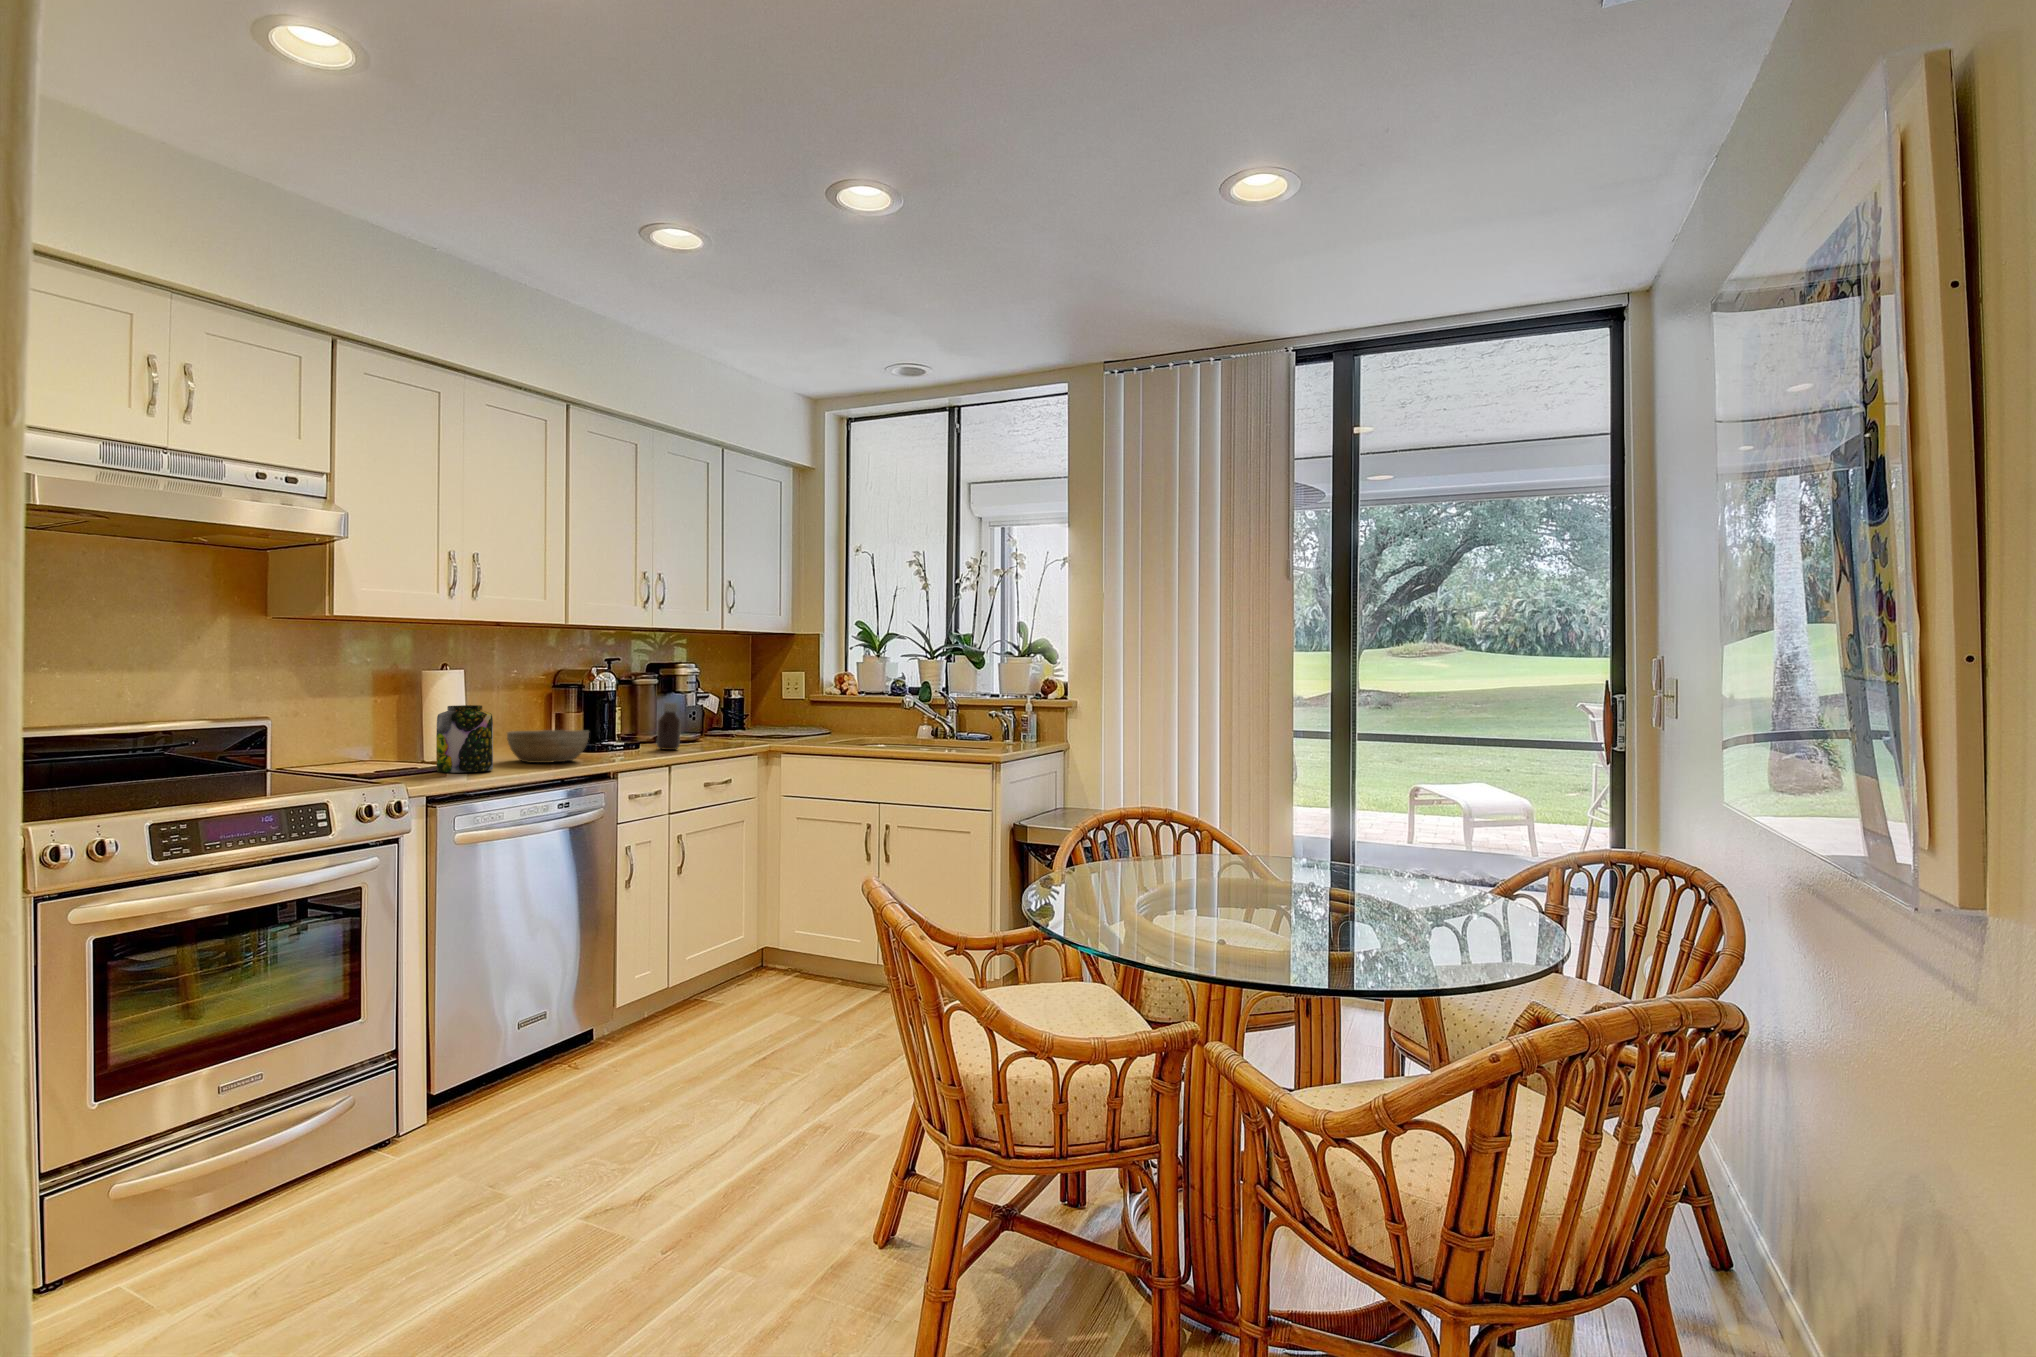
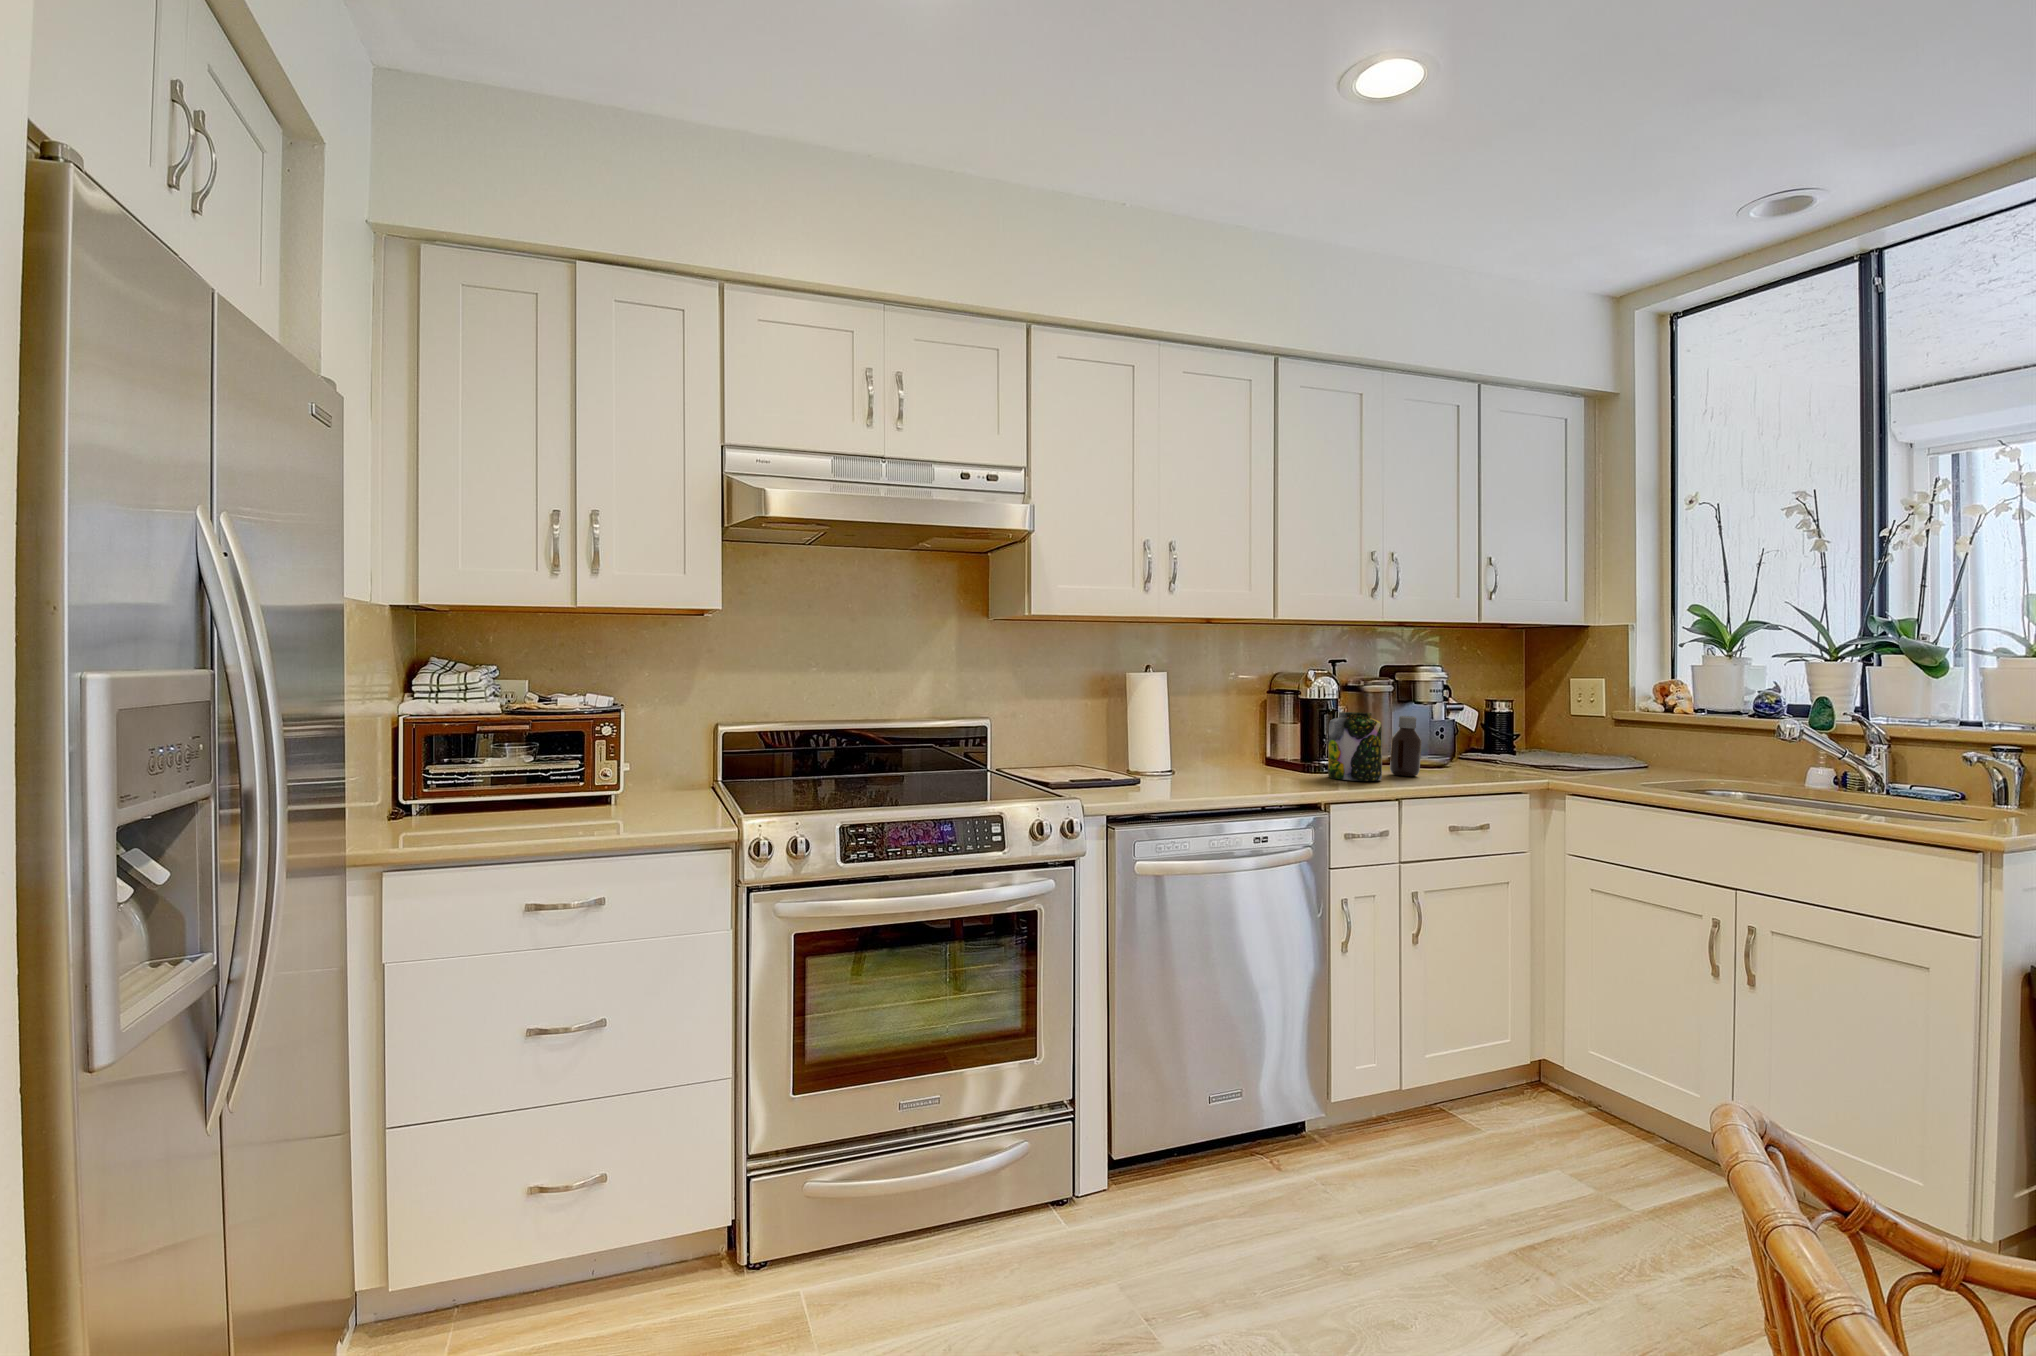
jar: present [436,705,493,773] -> present [1328,712,1382,781]
bowl: present [507,730,589,763] -> none [1207,744,1299,784]

